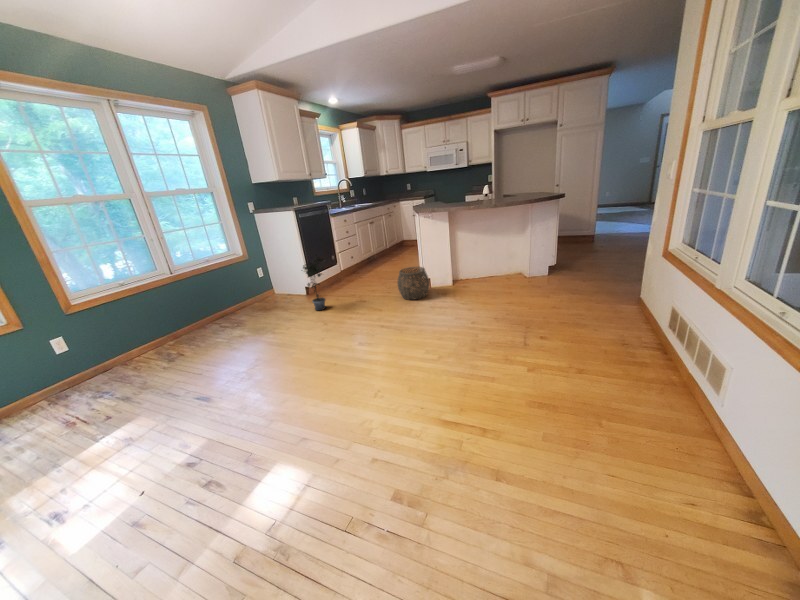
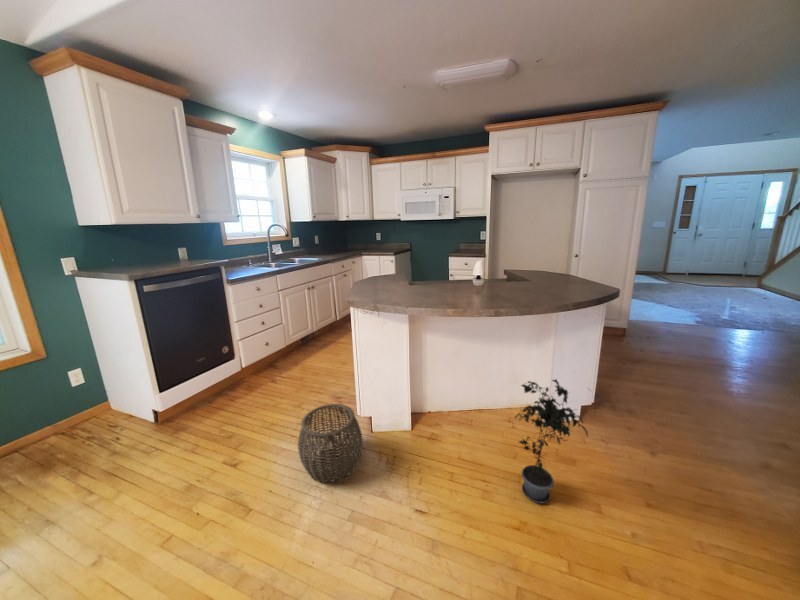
potted plant: present [303,255,326,310] -> present [515,380,588,503]

